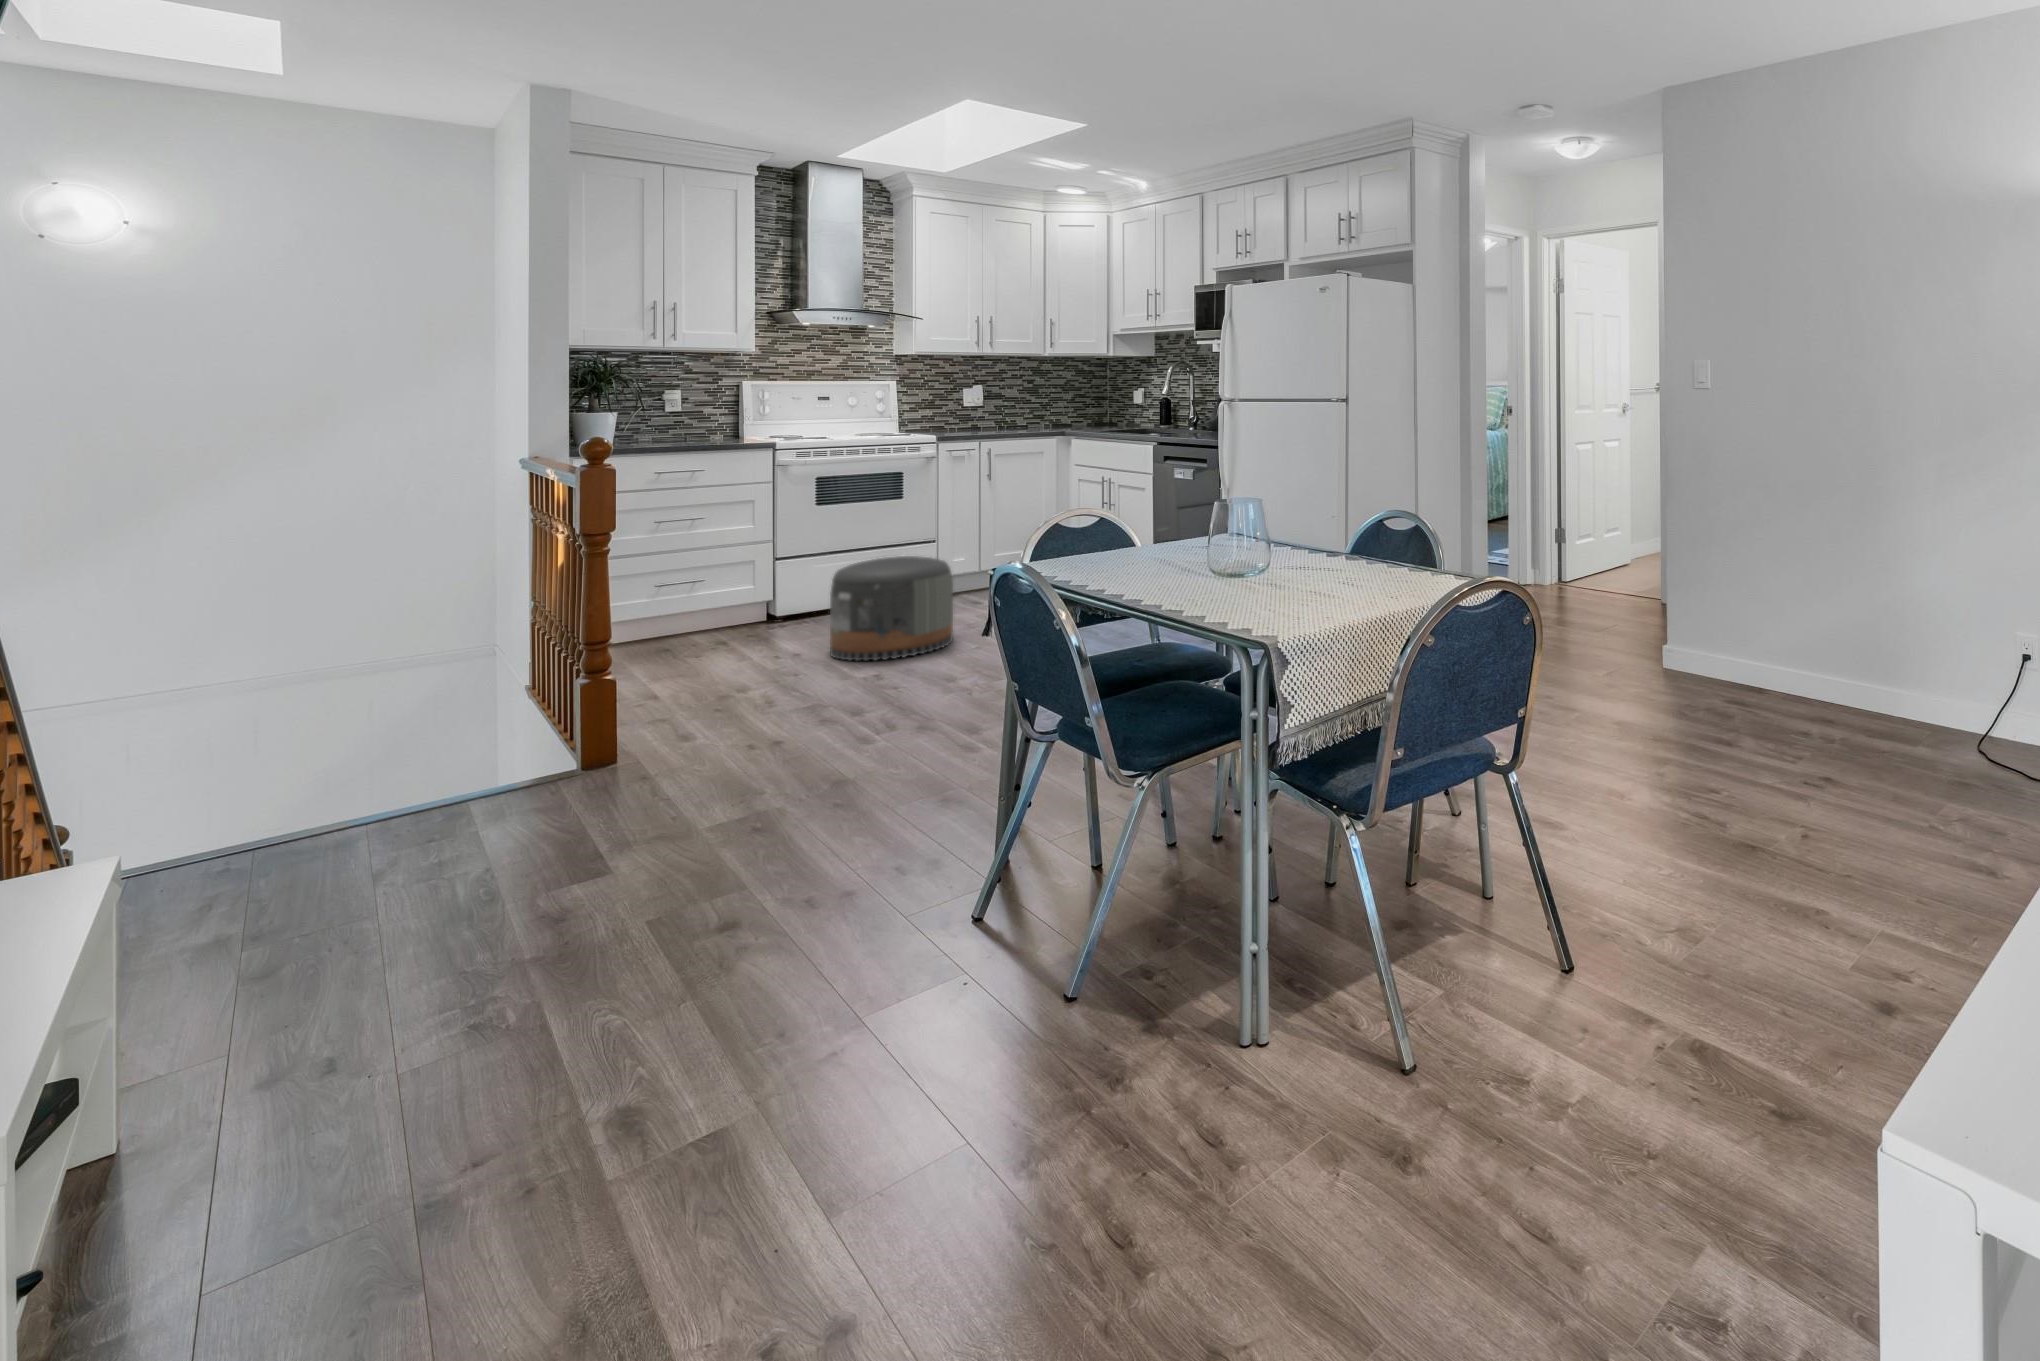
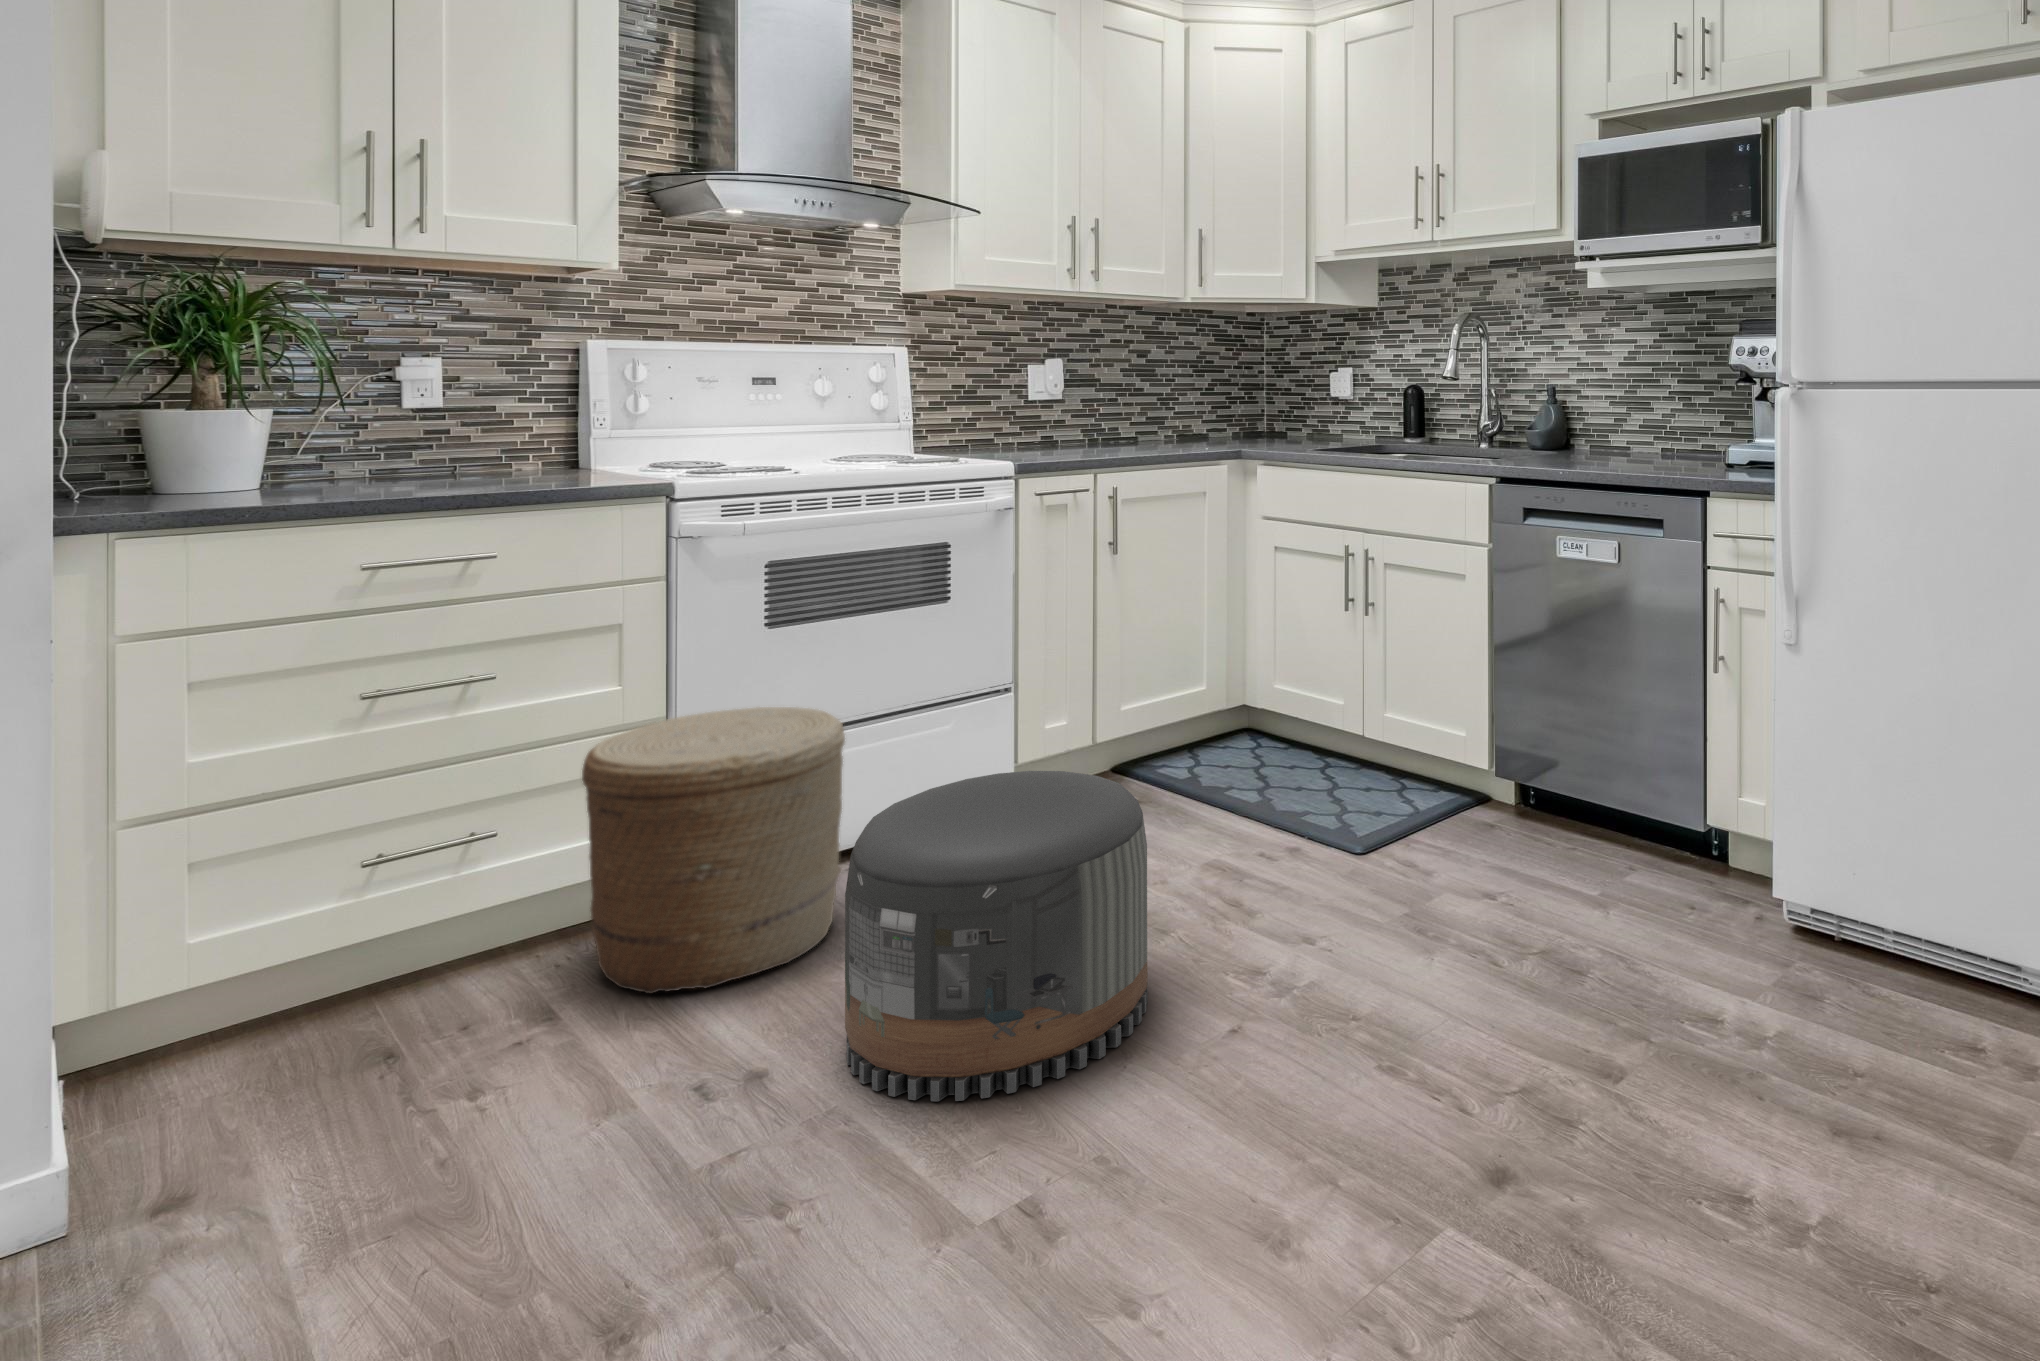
woven basket: none [737,538,845,640] -> present [582,707,845,993]

